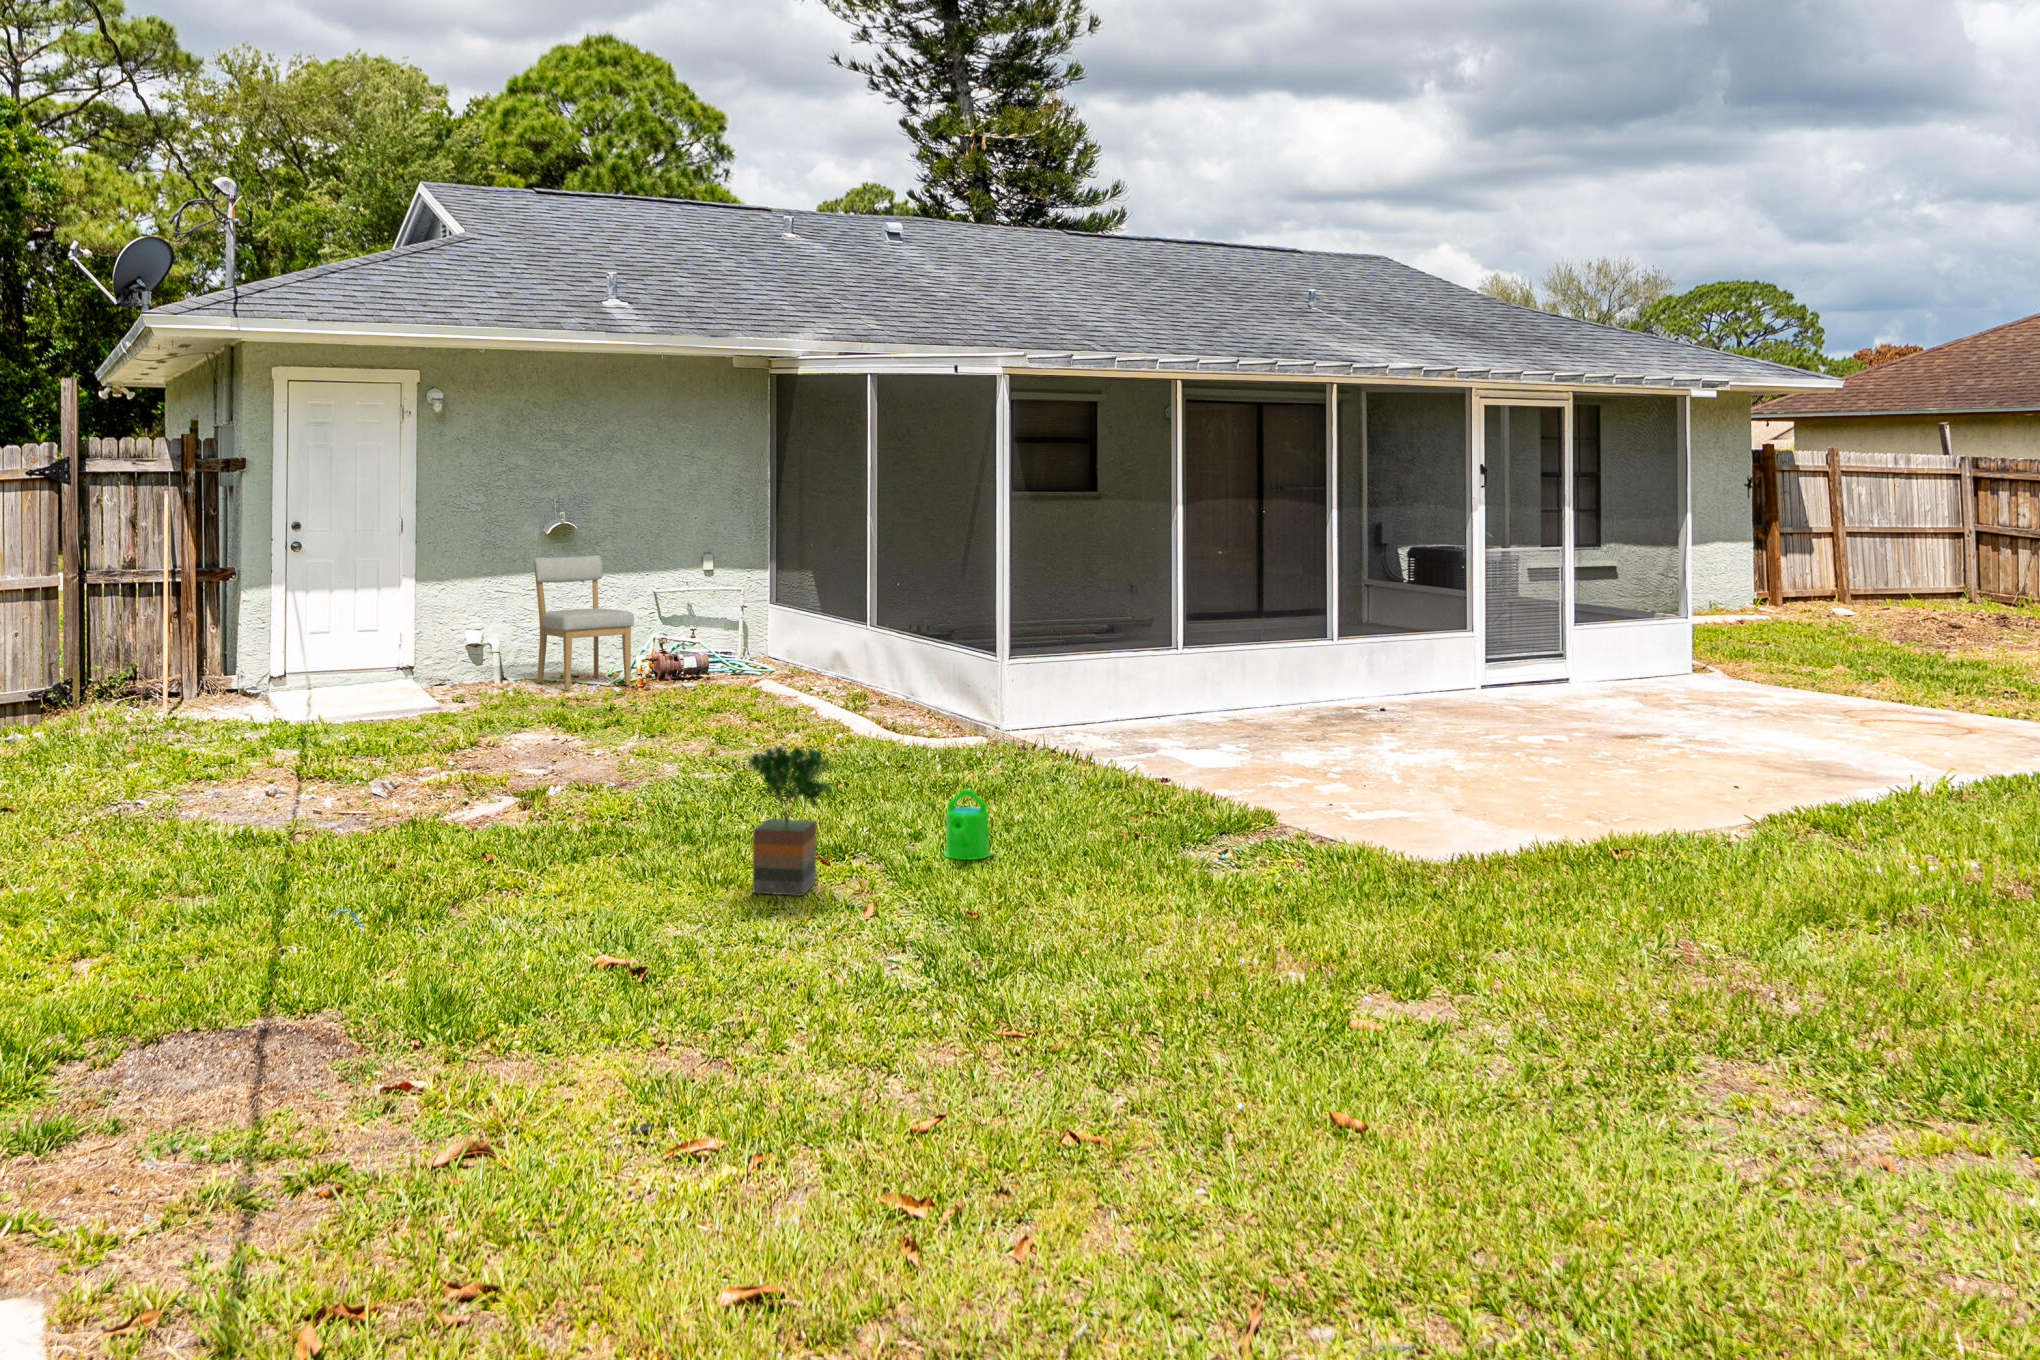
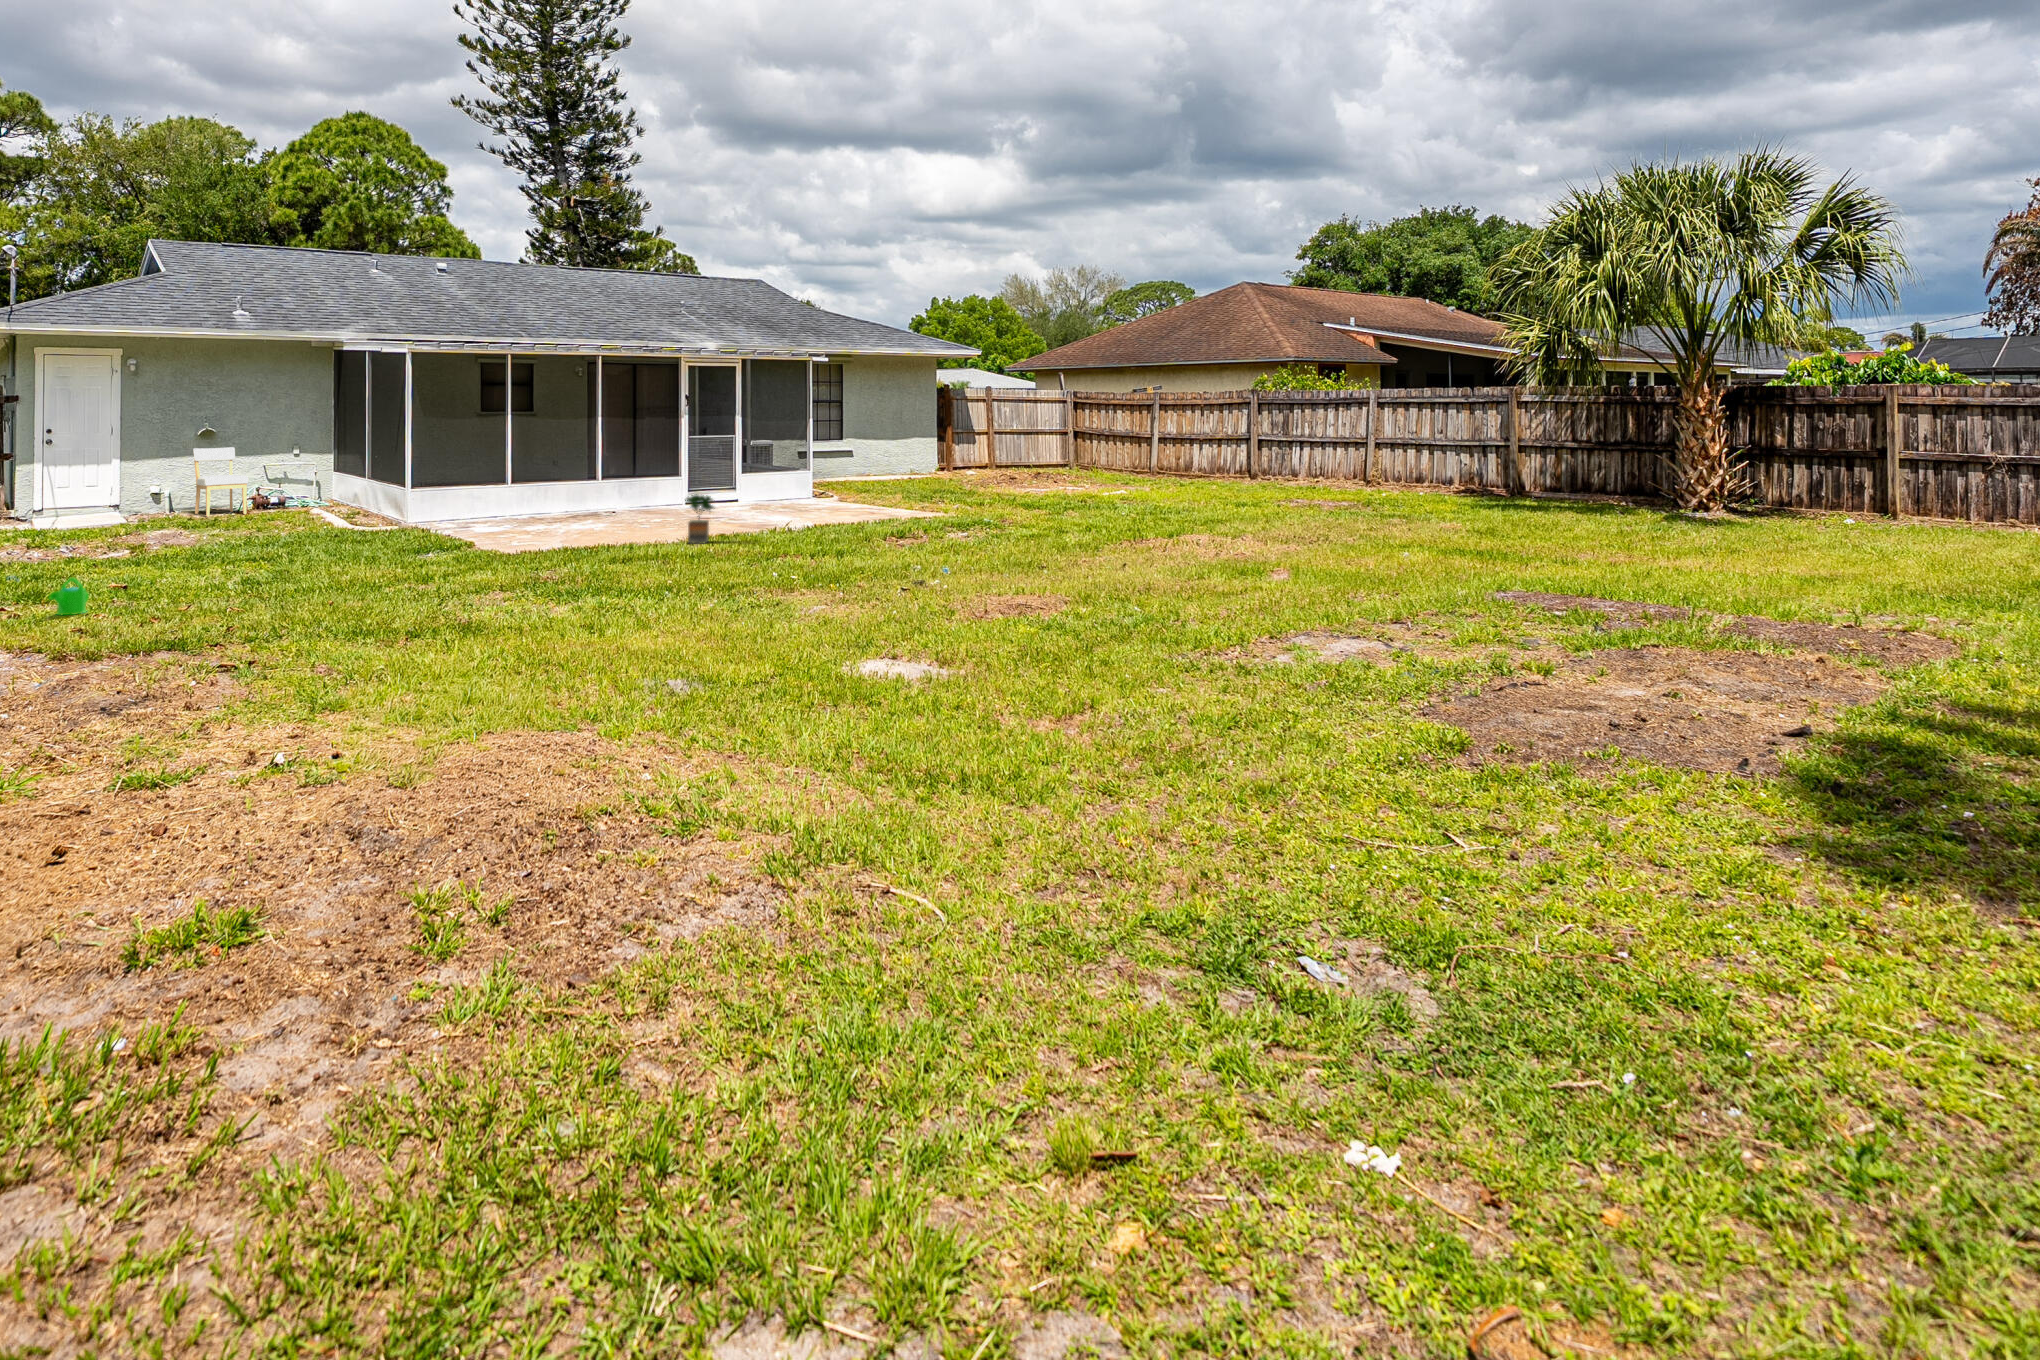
potted tree: present [747,746,833,896] -> present [685,494,715,544]
watering can: present [943,789,991,860] -> present [49,578,89,615]

